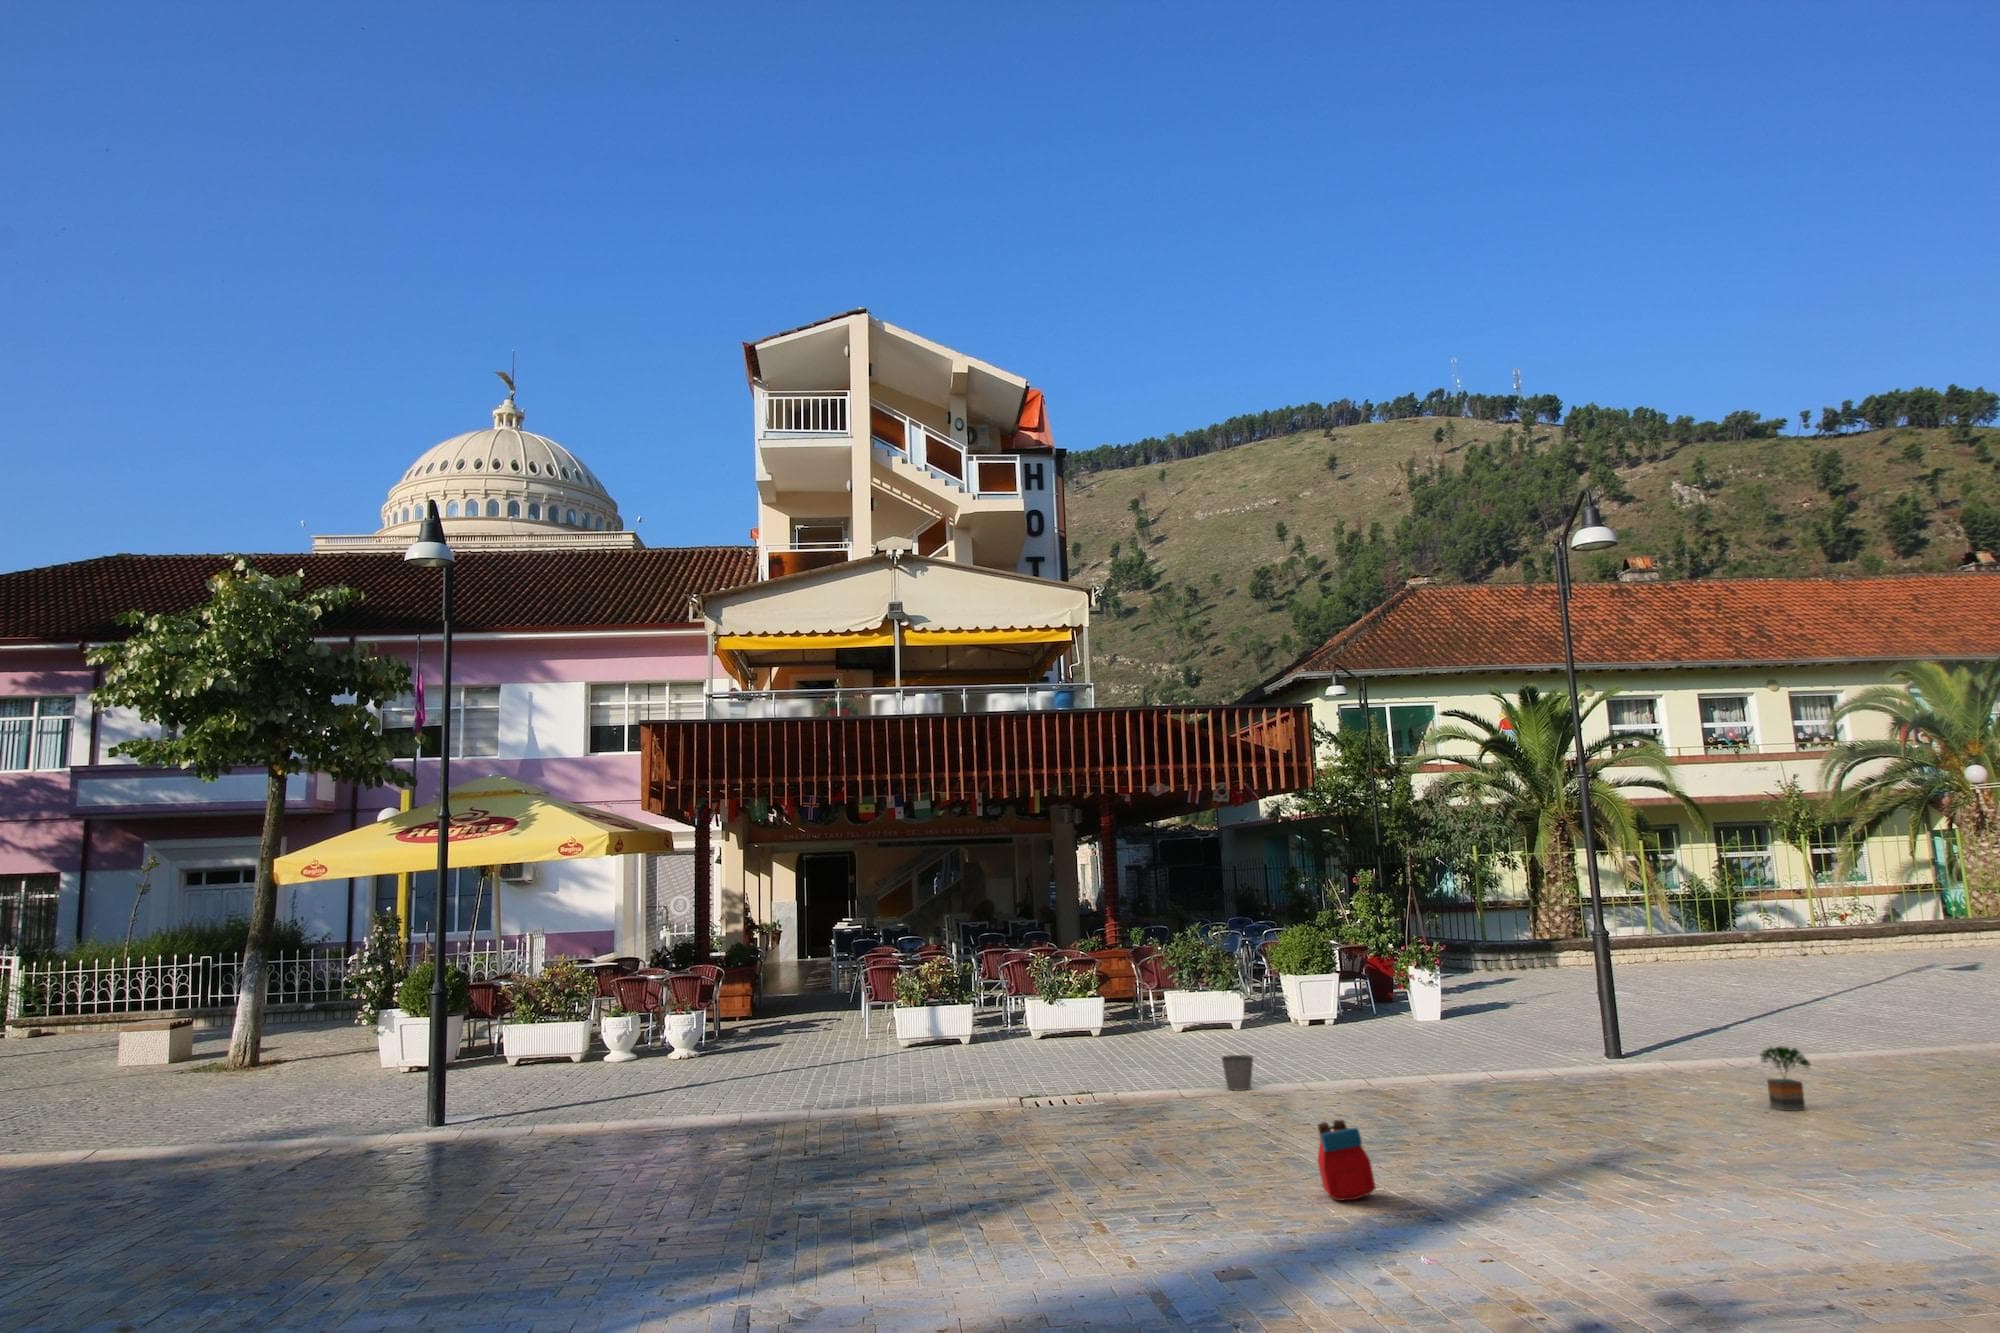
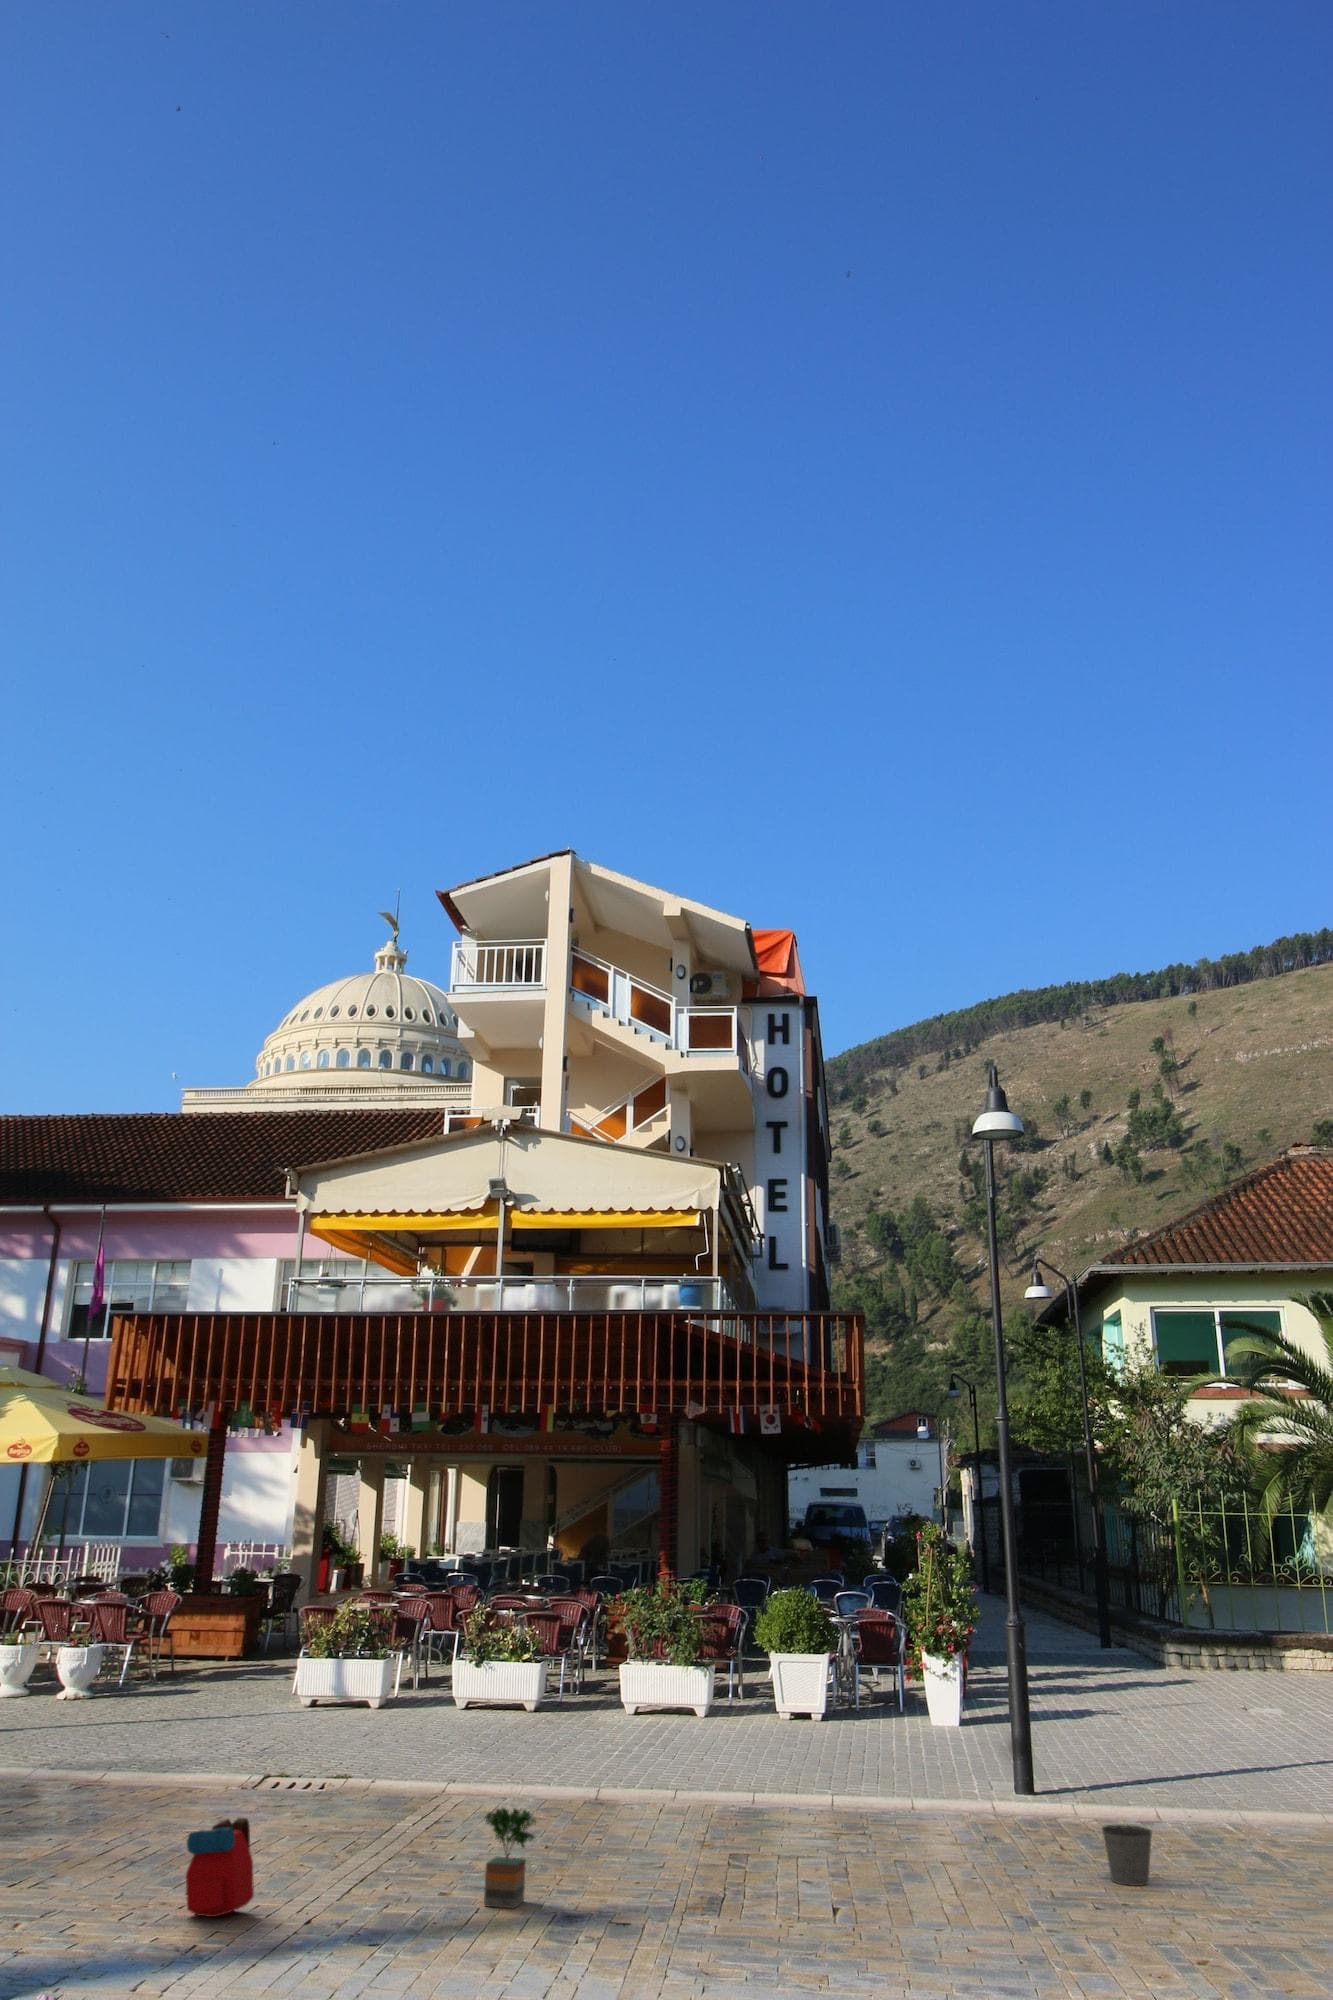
potted tree: present [1760,1047,1811,1111] -> present [484,1808,537,1909]
bucket: present [1222,1055,1253,1091] -> present [1102,1825,1152,1886]

